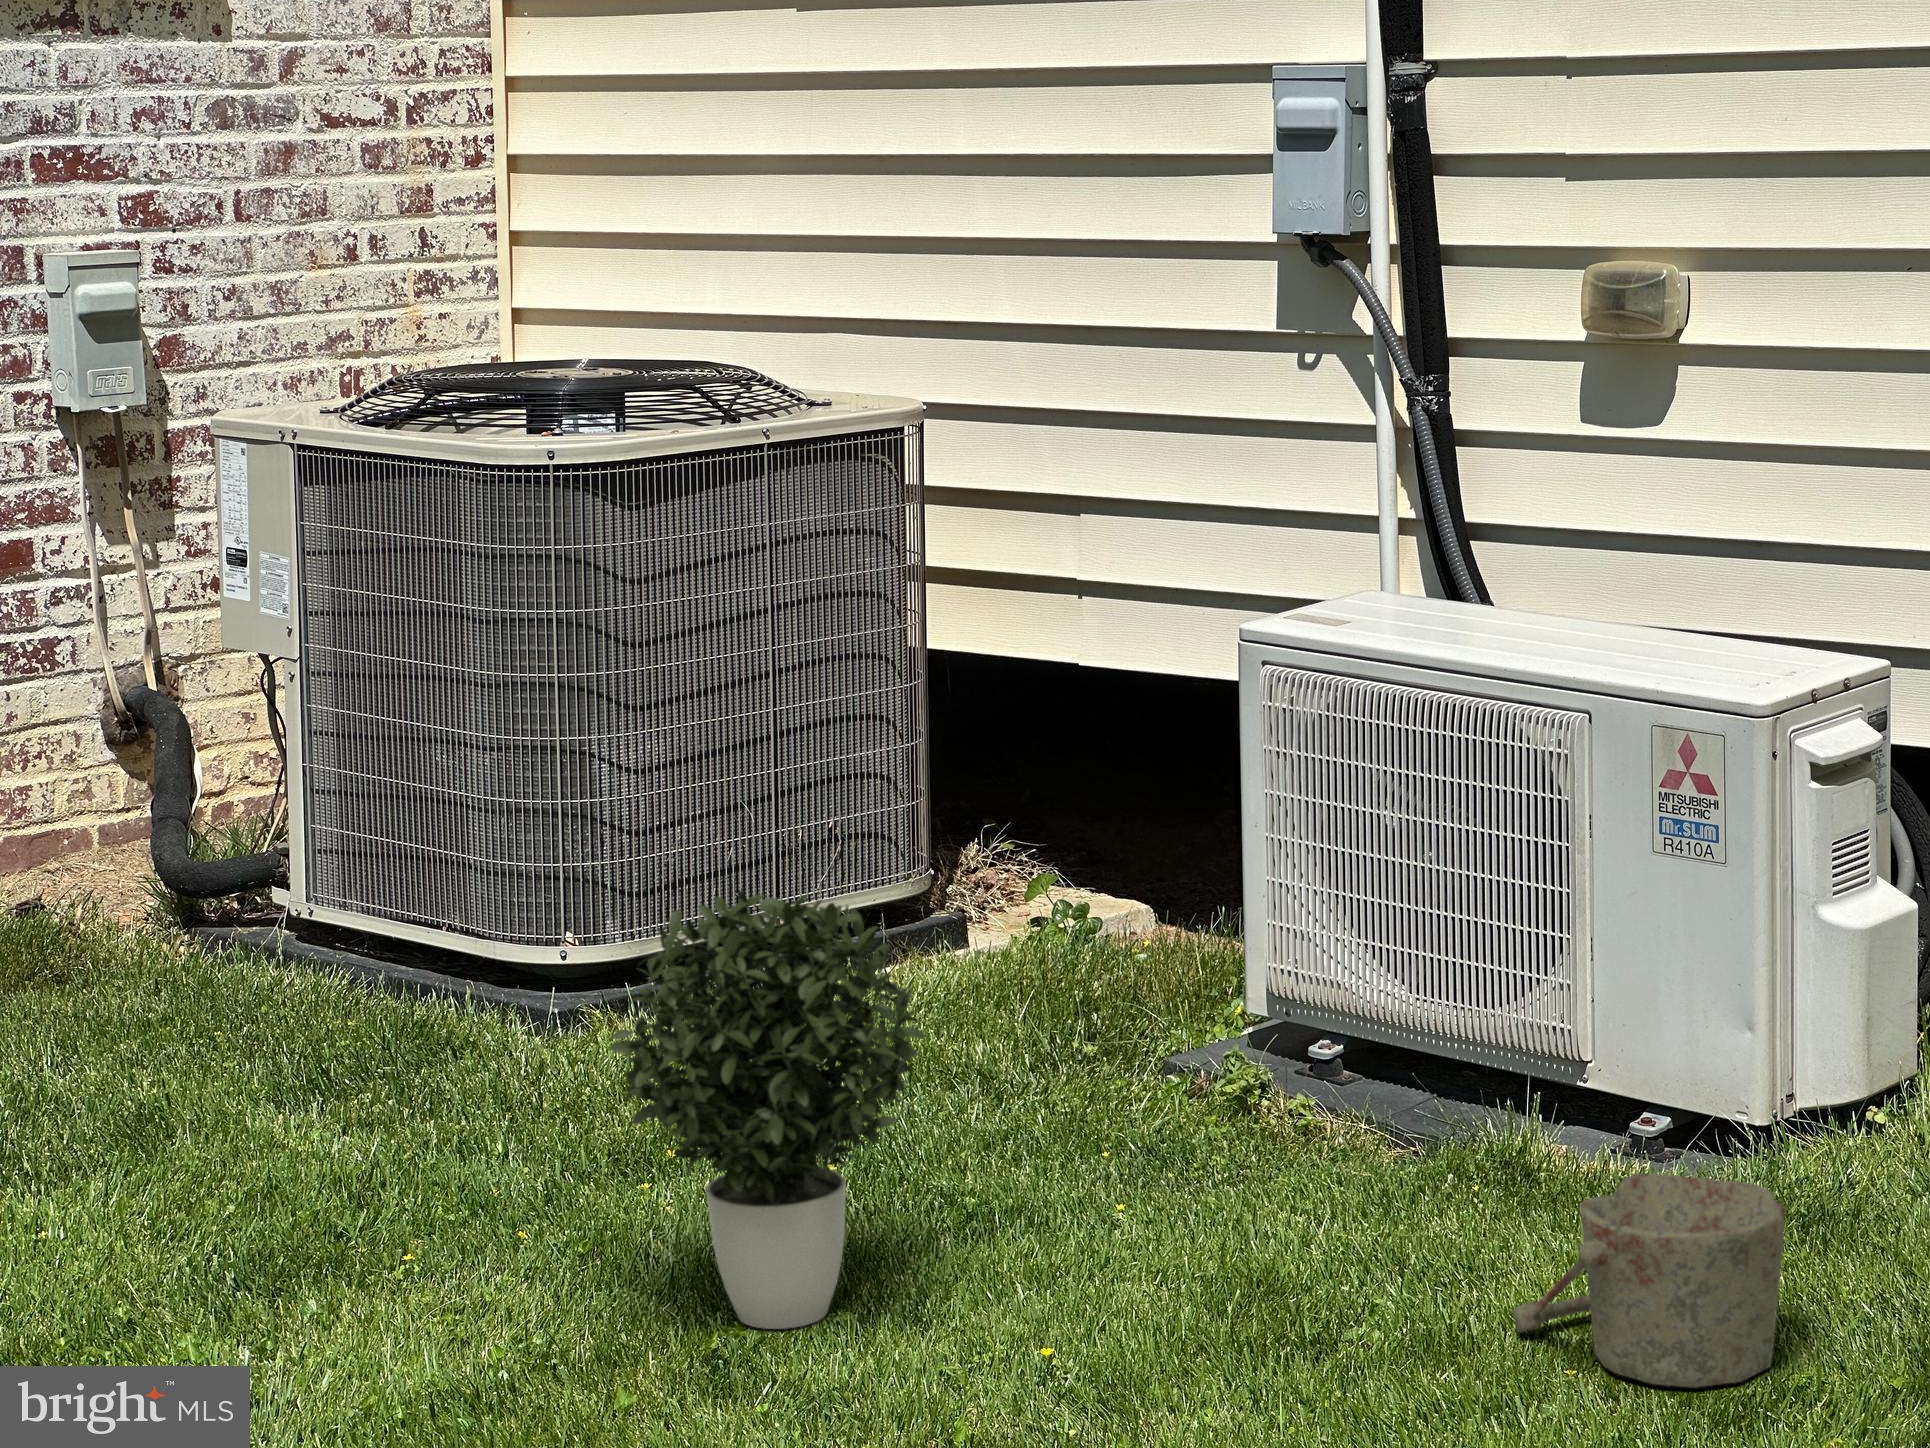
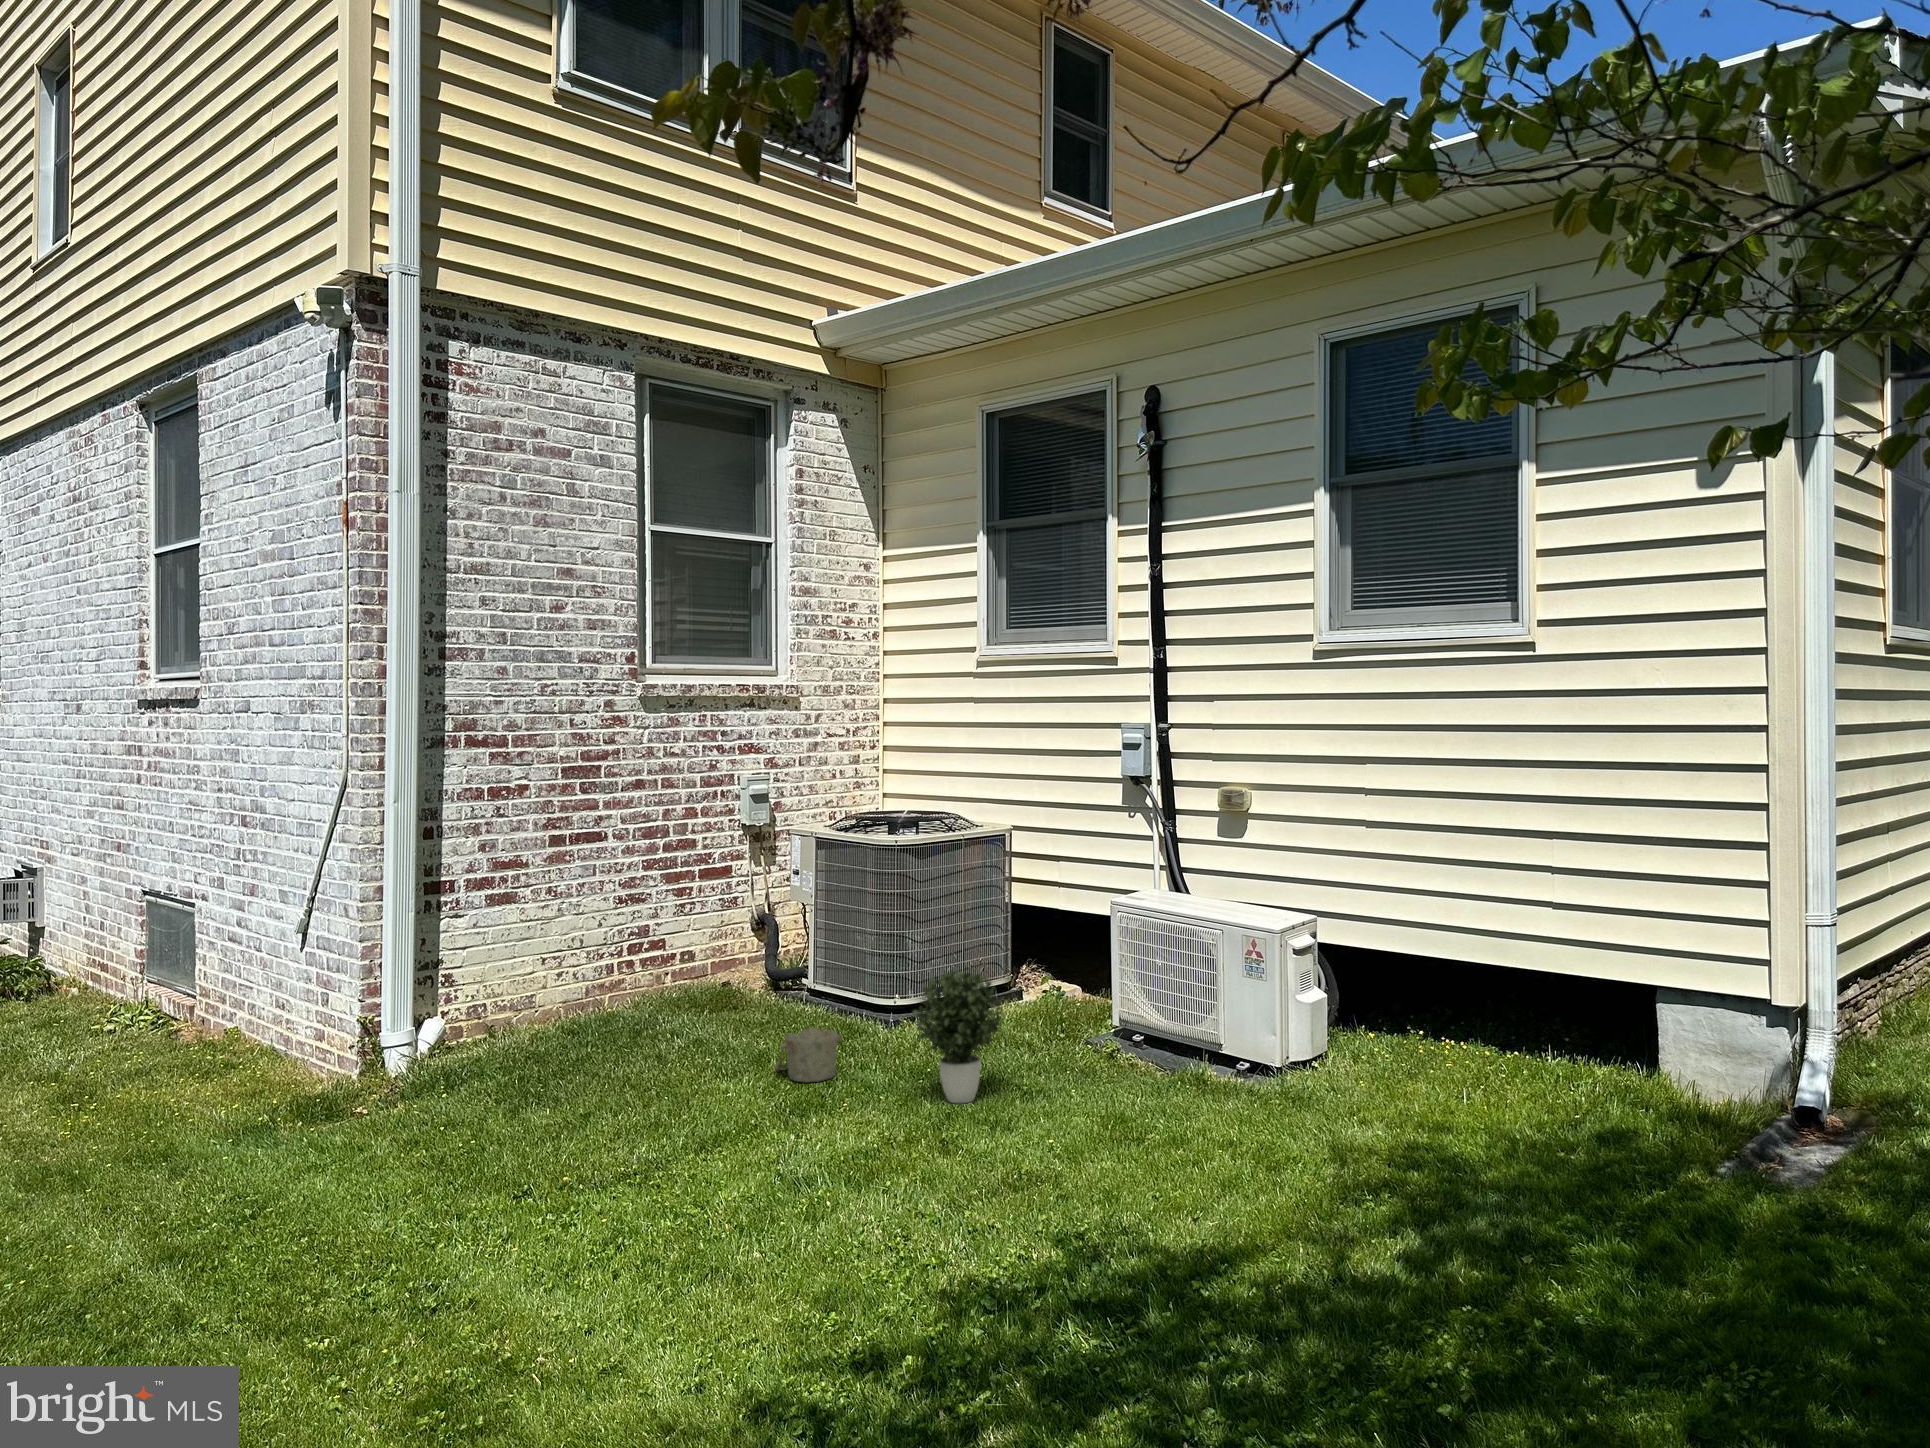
bucket: present [1512,1173,1785,1388] -> present [775,1028,842,1082]

